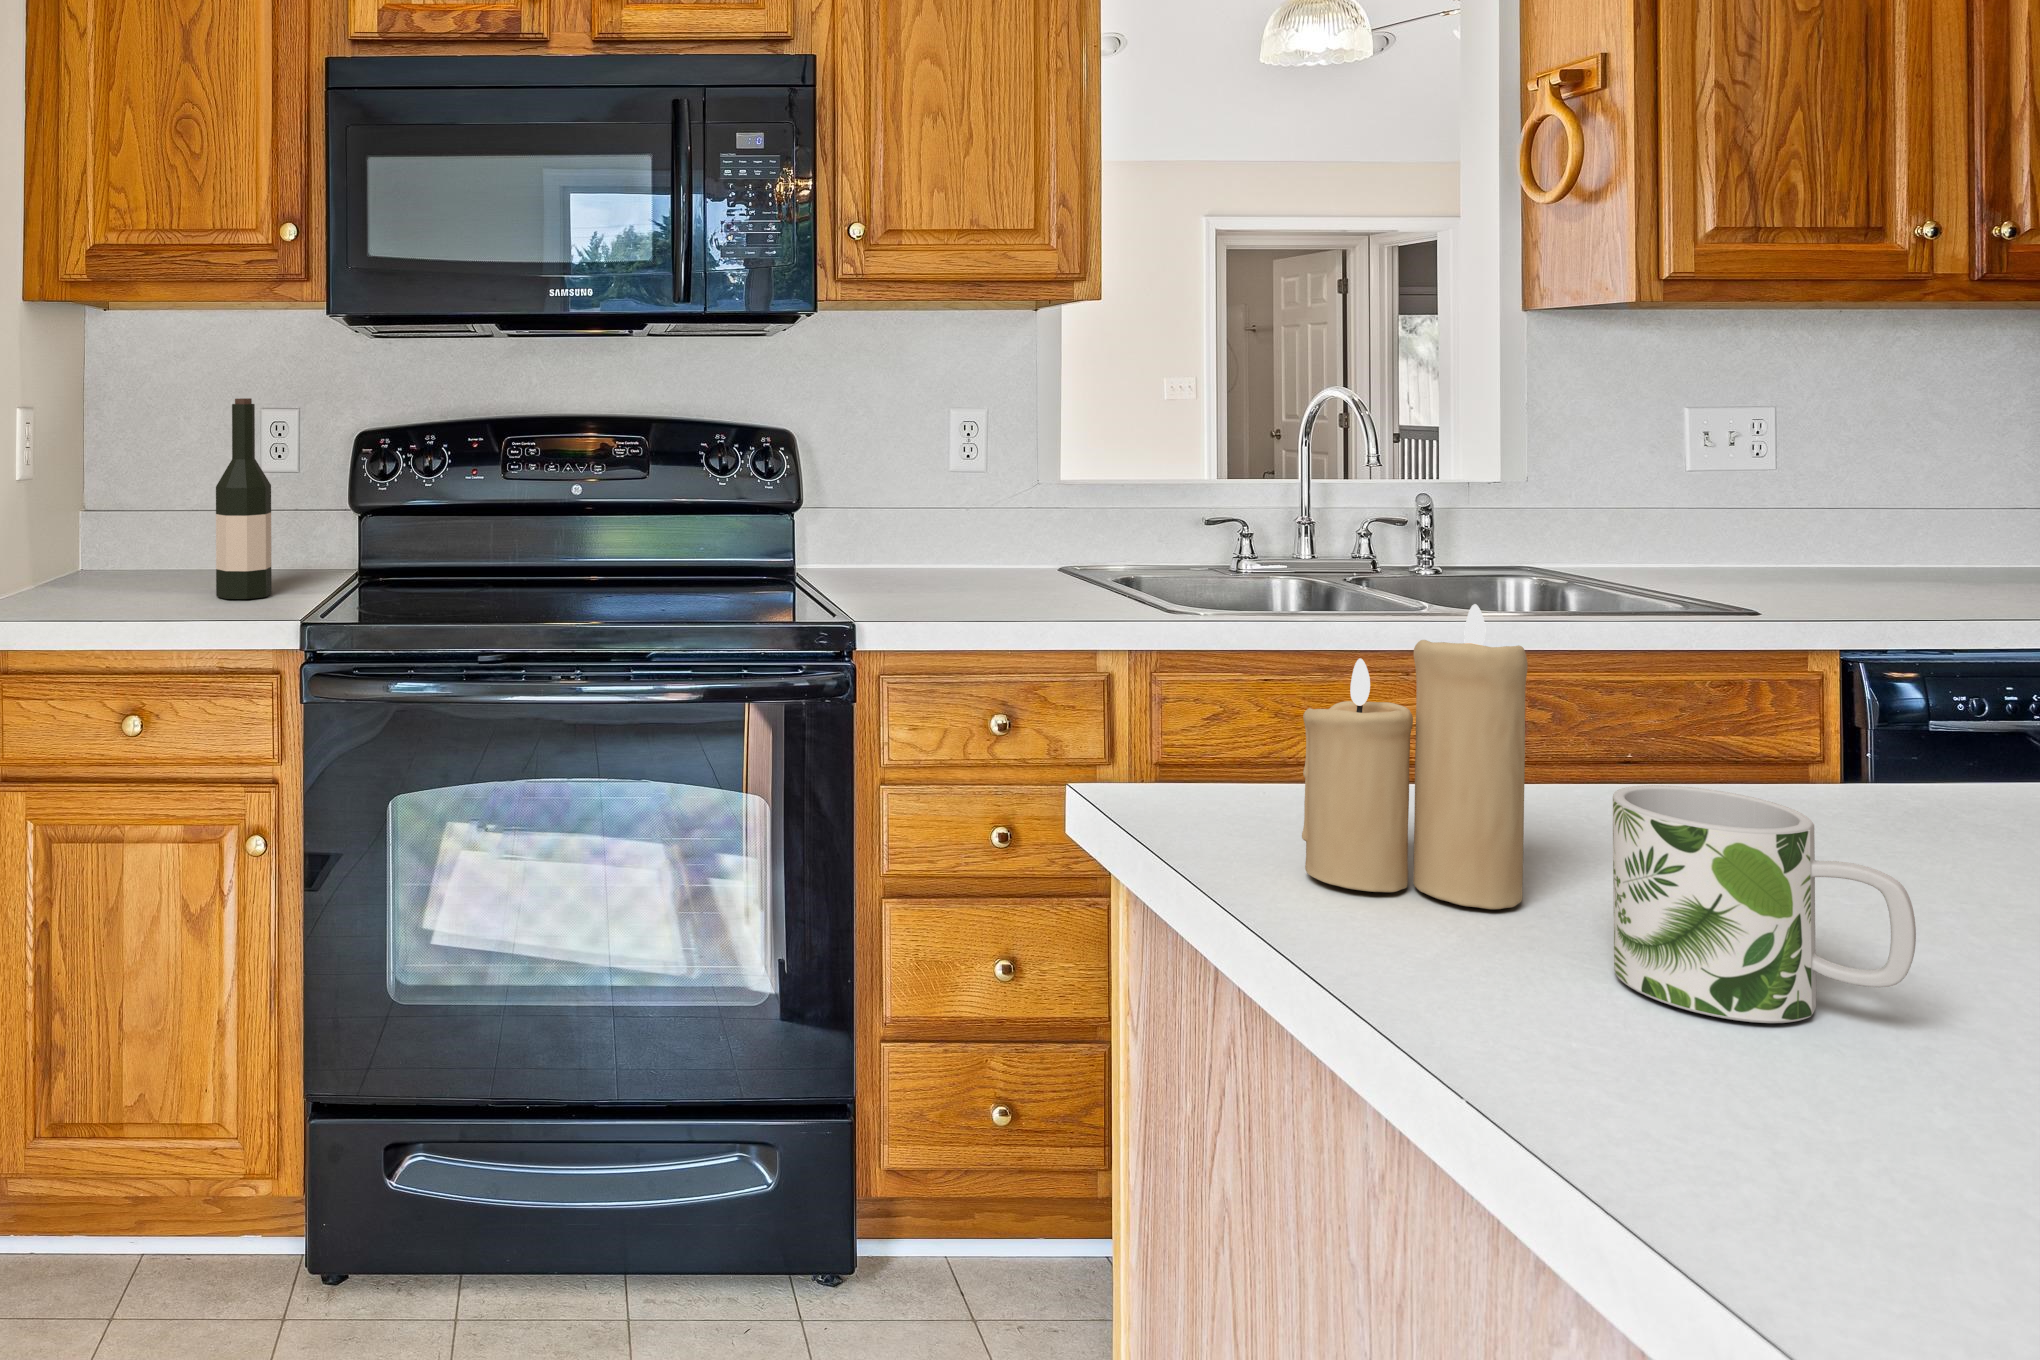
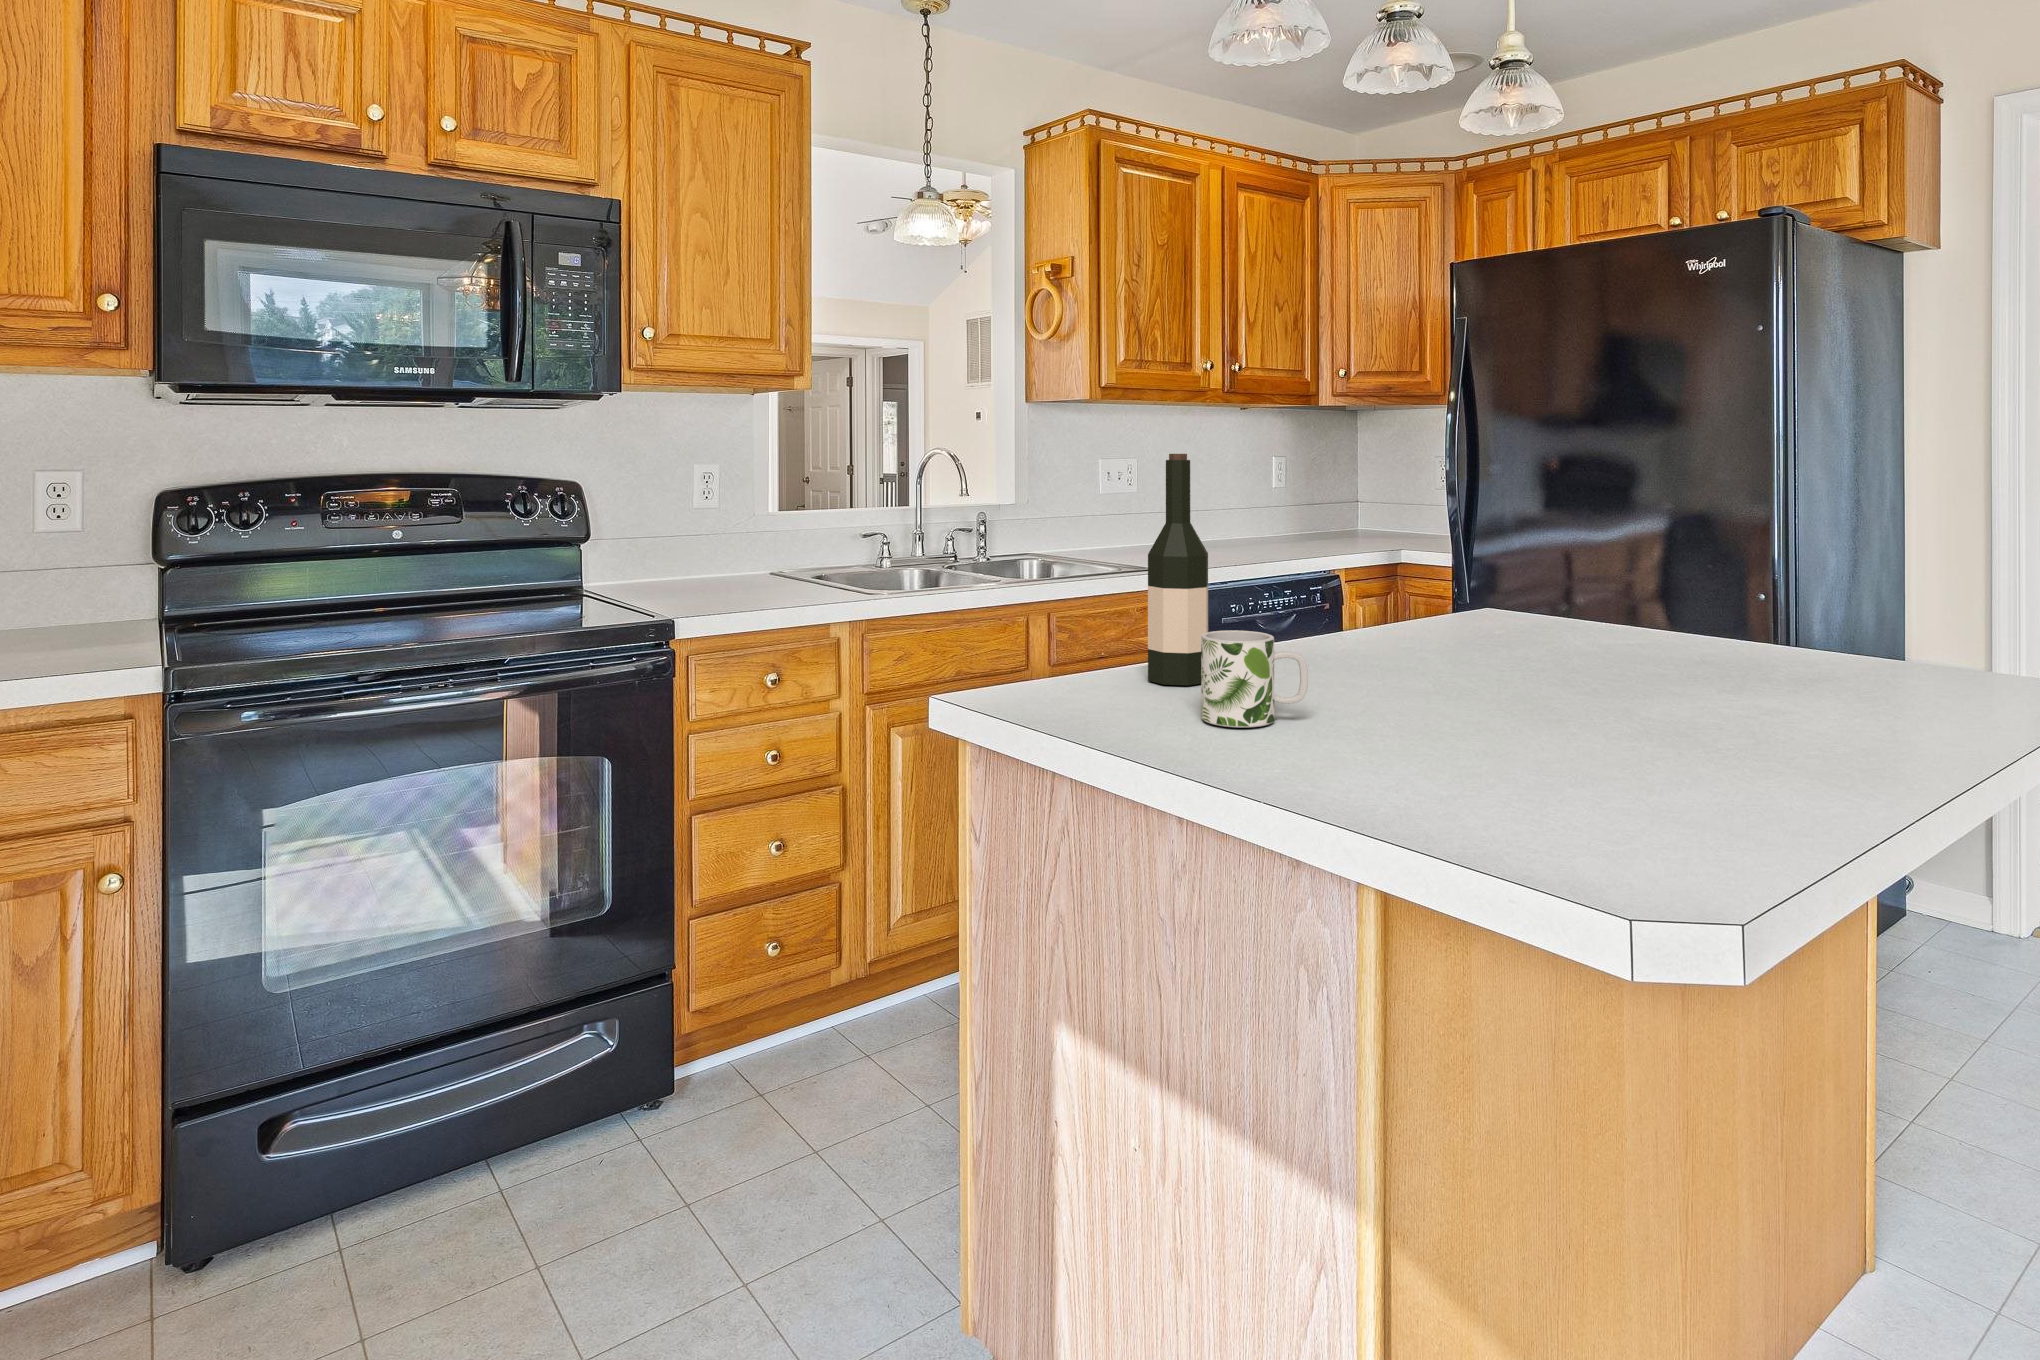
wine bottle: present [216,398,272,599] -> present [1148,454,1208,686]
candle: present [1302,604,1528,909] -> none [1056,555,1154,709]

